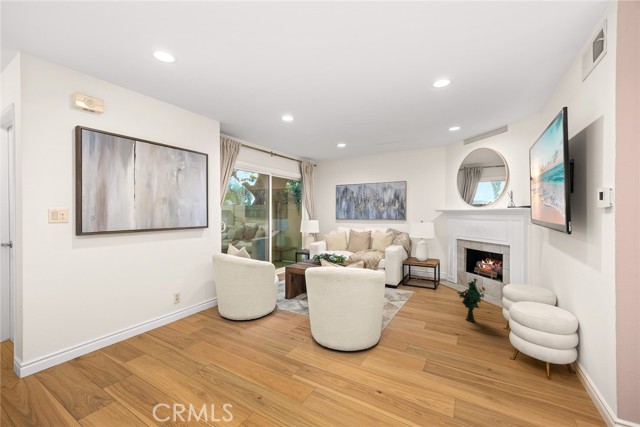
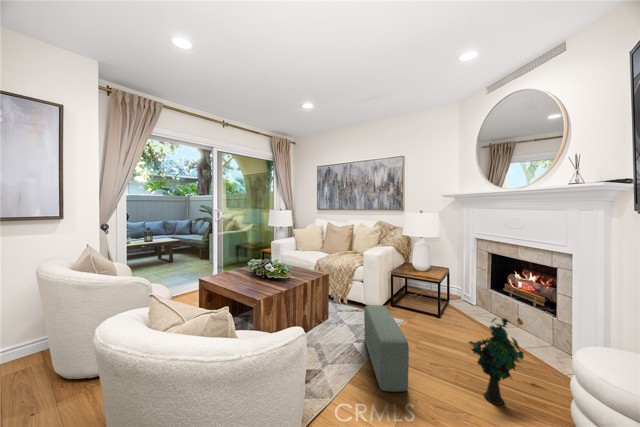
pouf: none [394,280,428,320] -> present [364,305,409,392]

